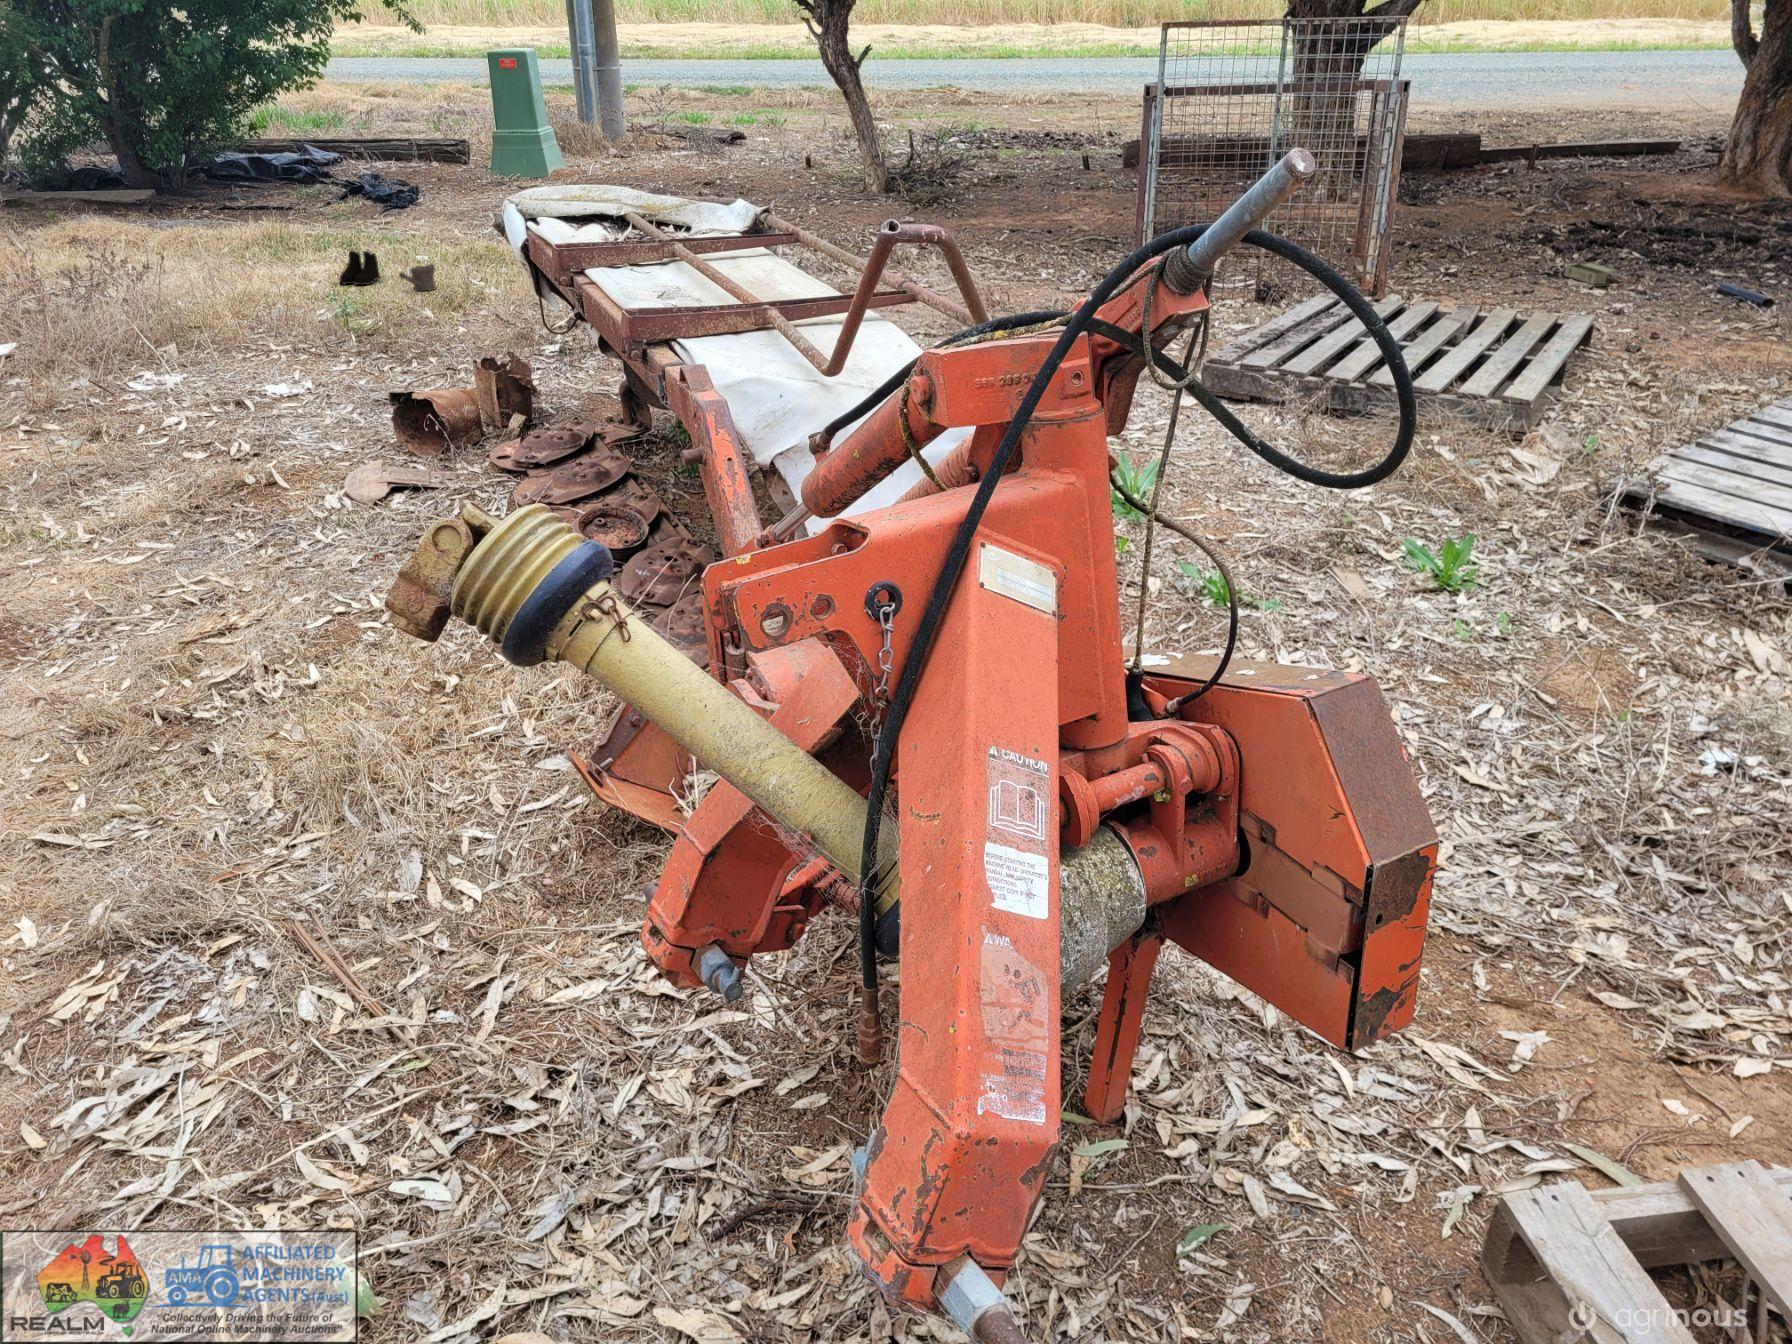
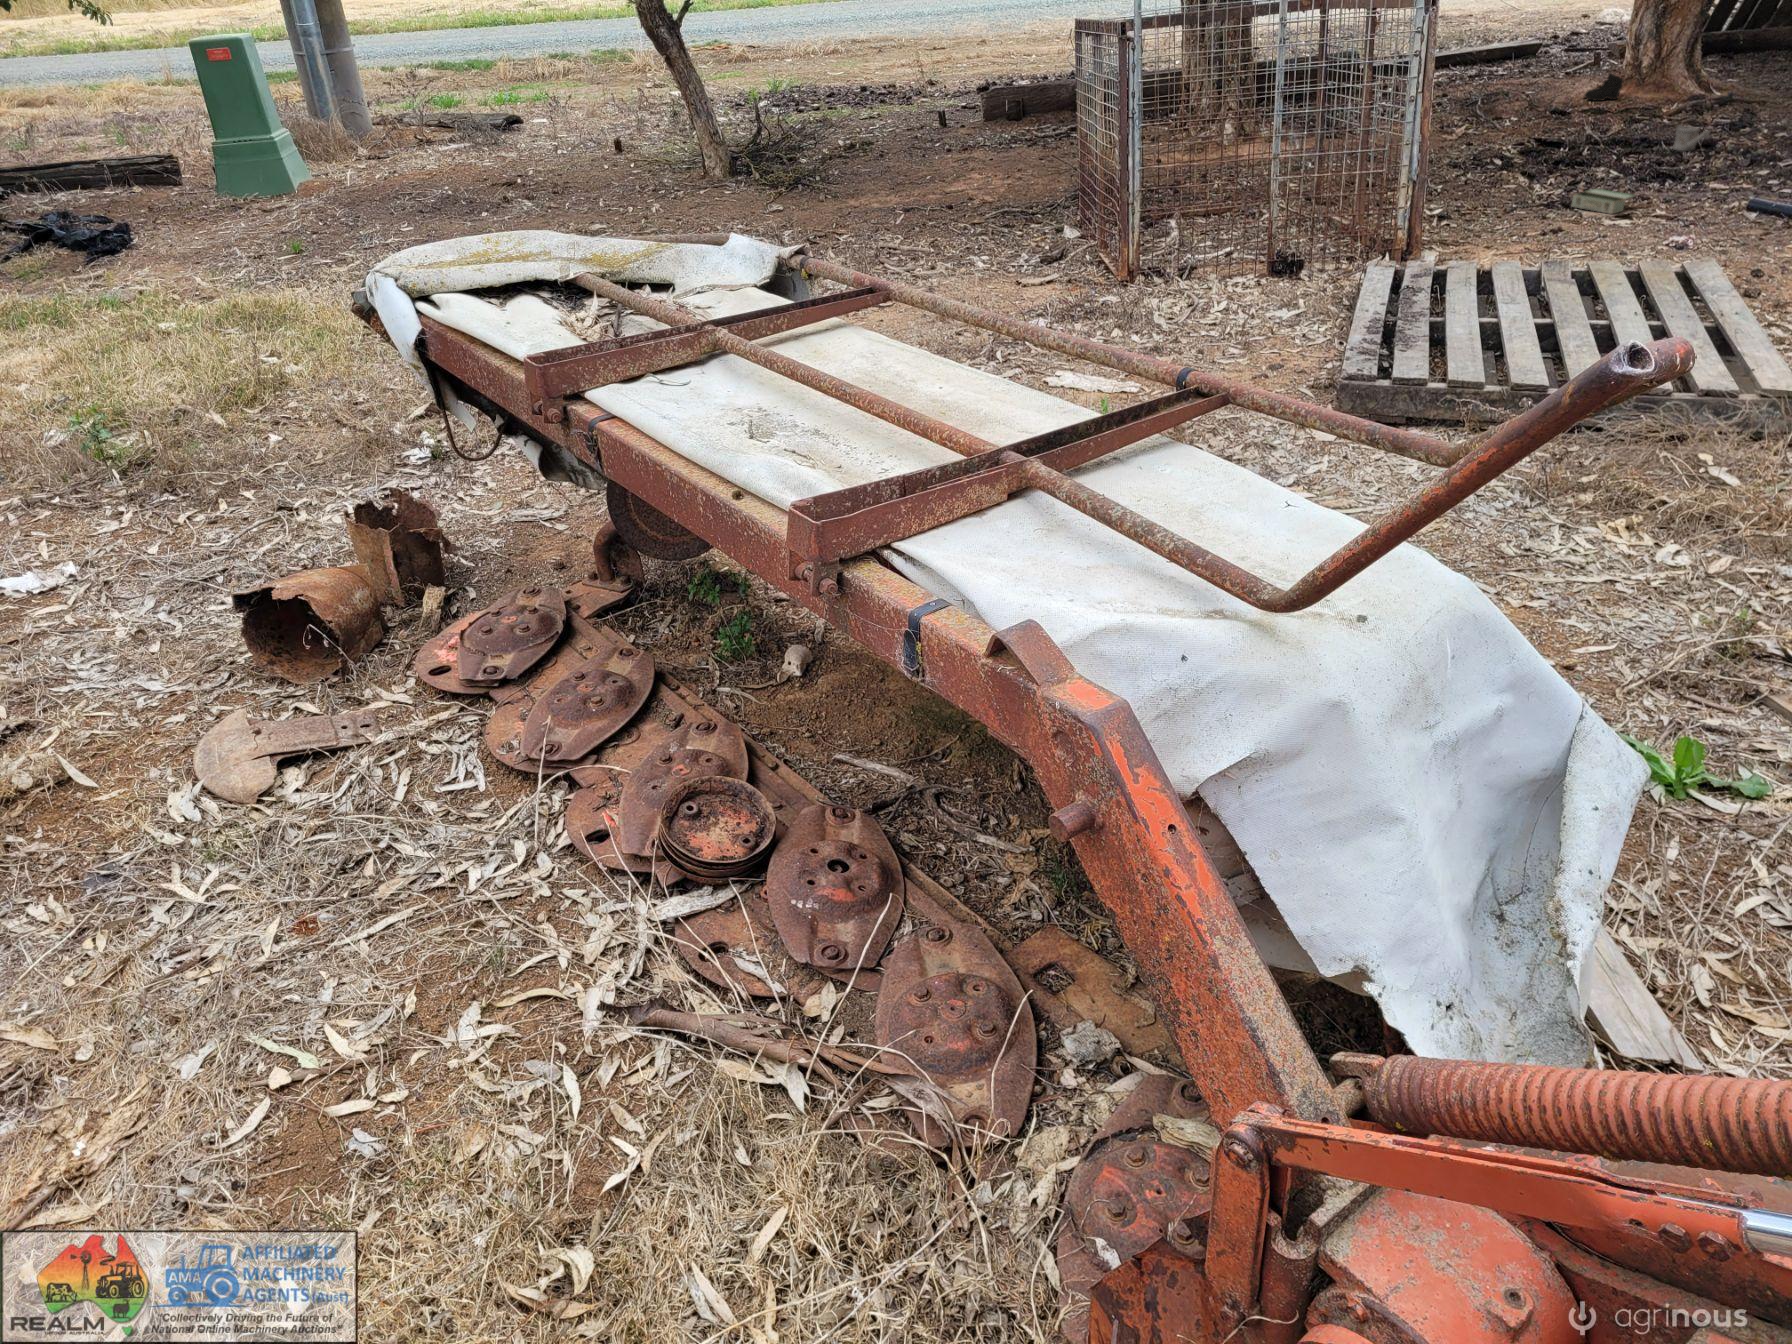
boots: present [339,251,380,285] -> present [1584,73,1623,101]
watering can: present [399,264,436,291] -> present [1673,125,1709,151]

